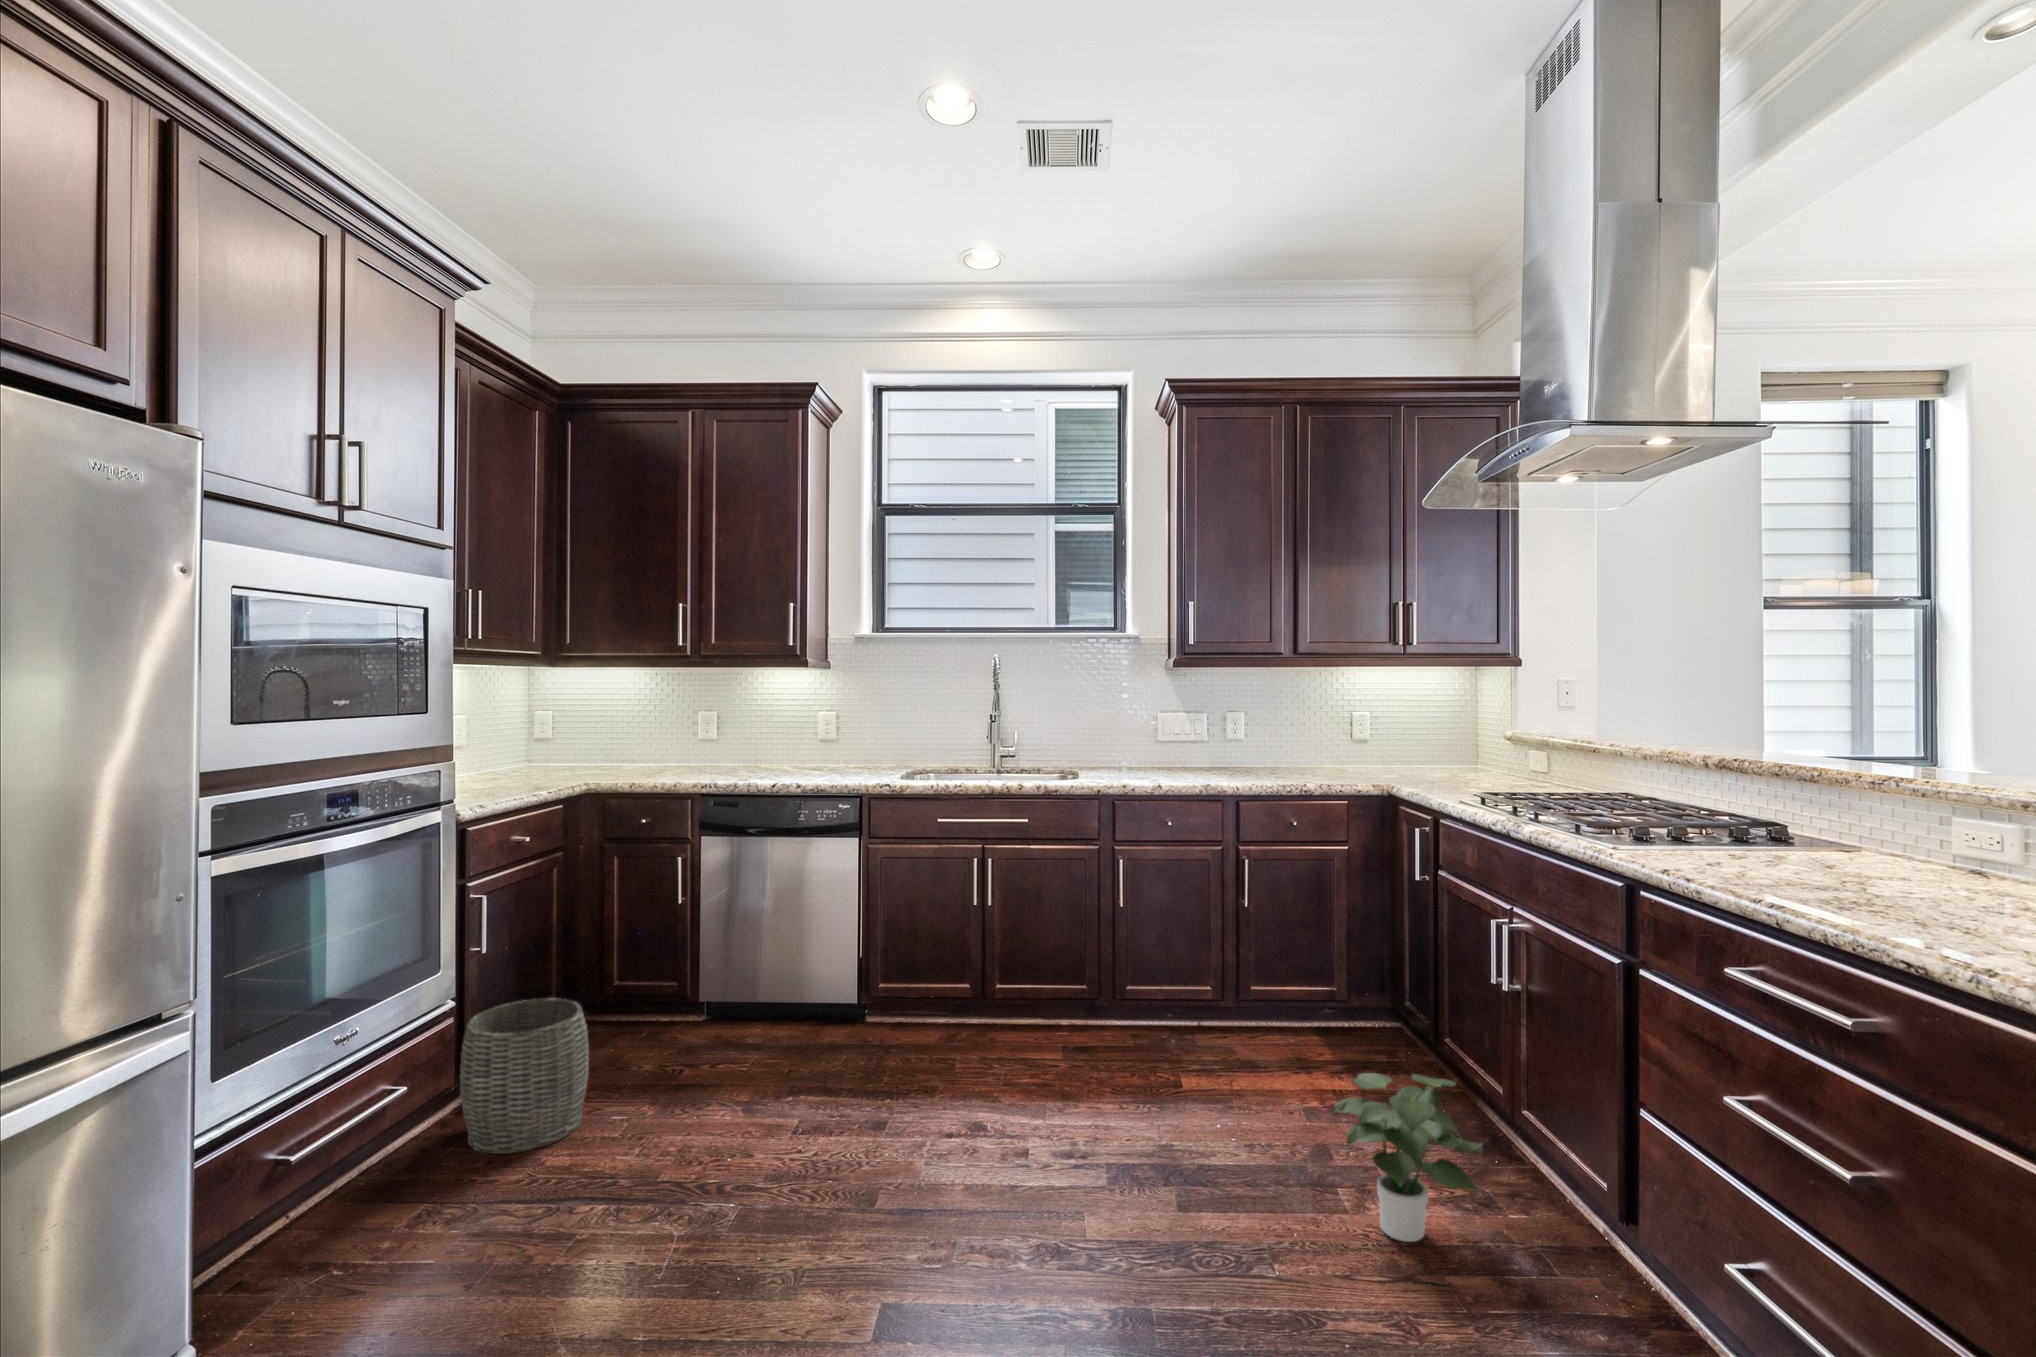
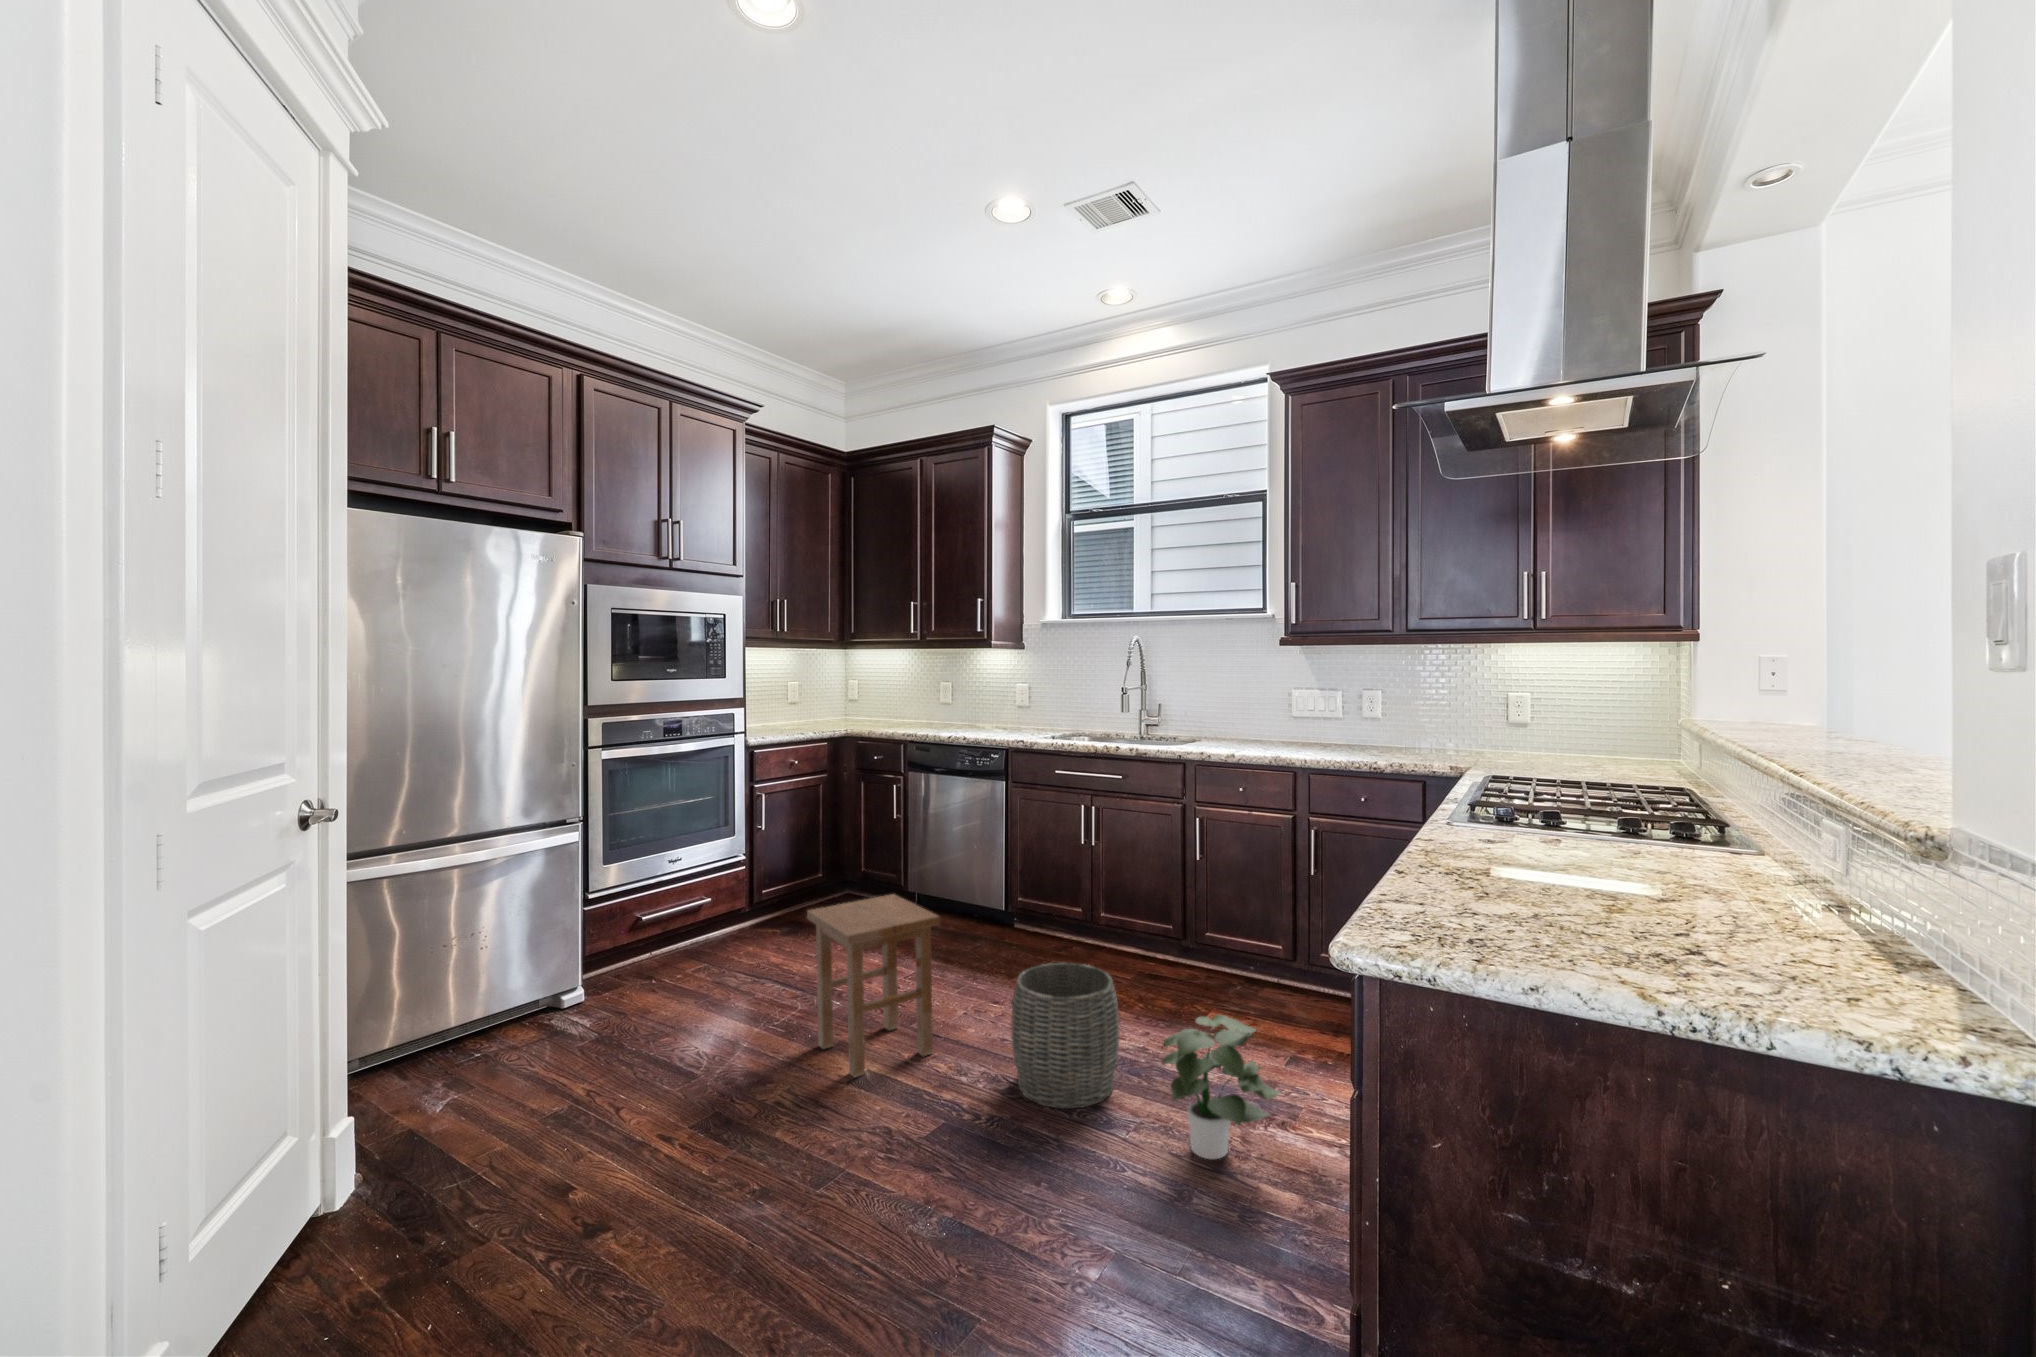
woven basket: present [460,998,589,1154] -> present [1011,963,1119,1109]
stool: none [804,1002,995,1281] -> present [807,894,940,1077]

